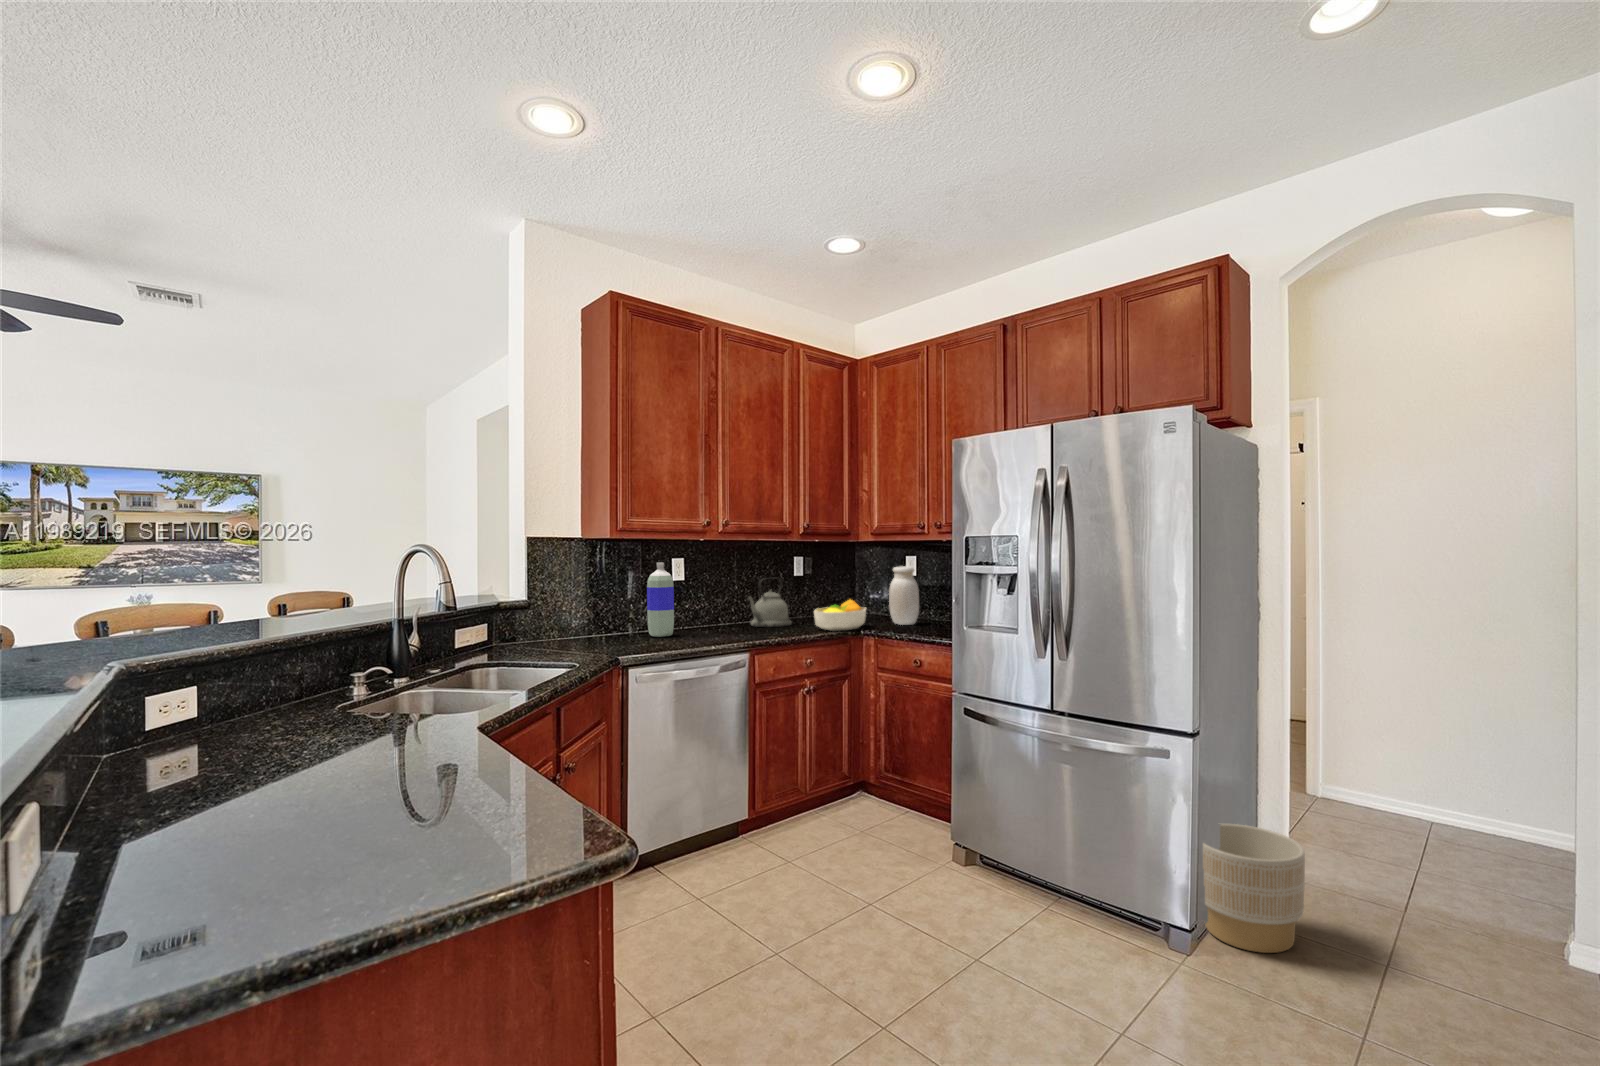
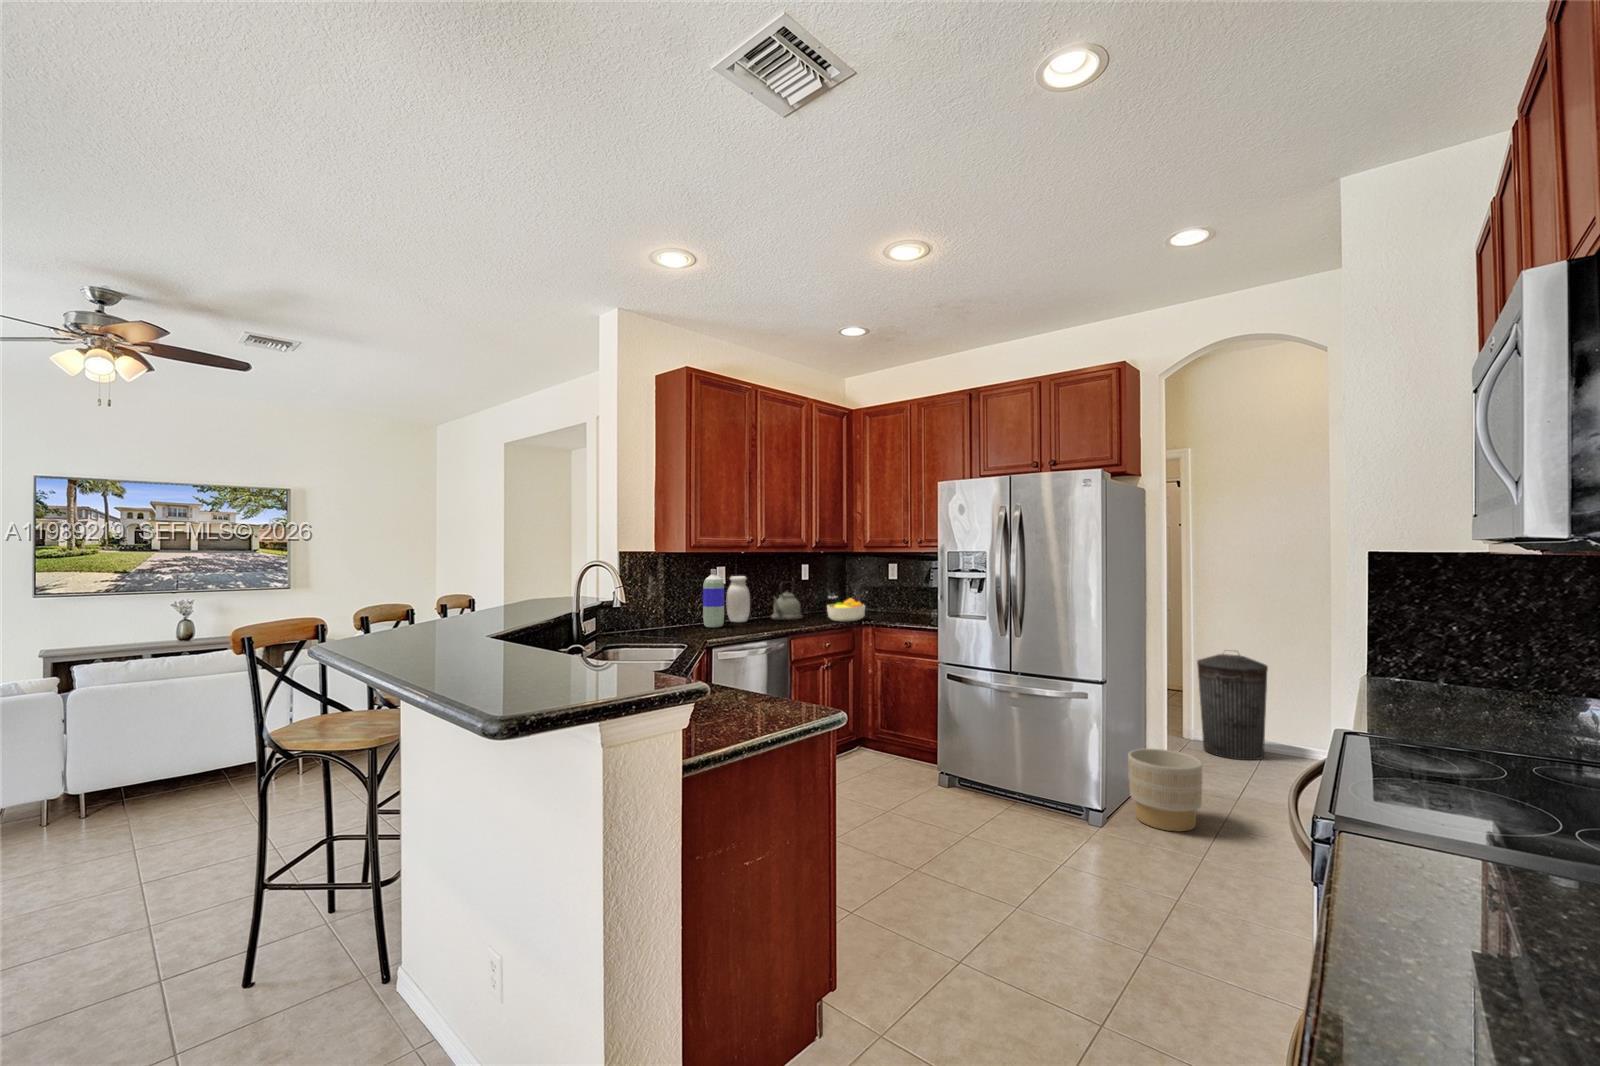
jar: present [889,566,919,625] -> present [727,576,750,622]
trash can: none [1345,678,1454,841] -> present [1197,654,1268,760]

